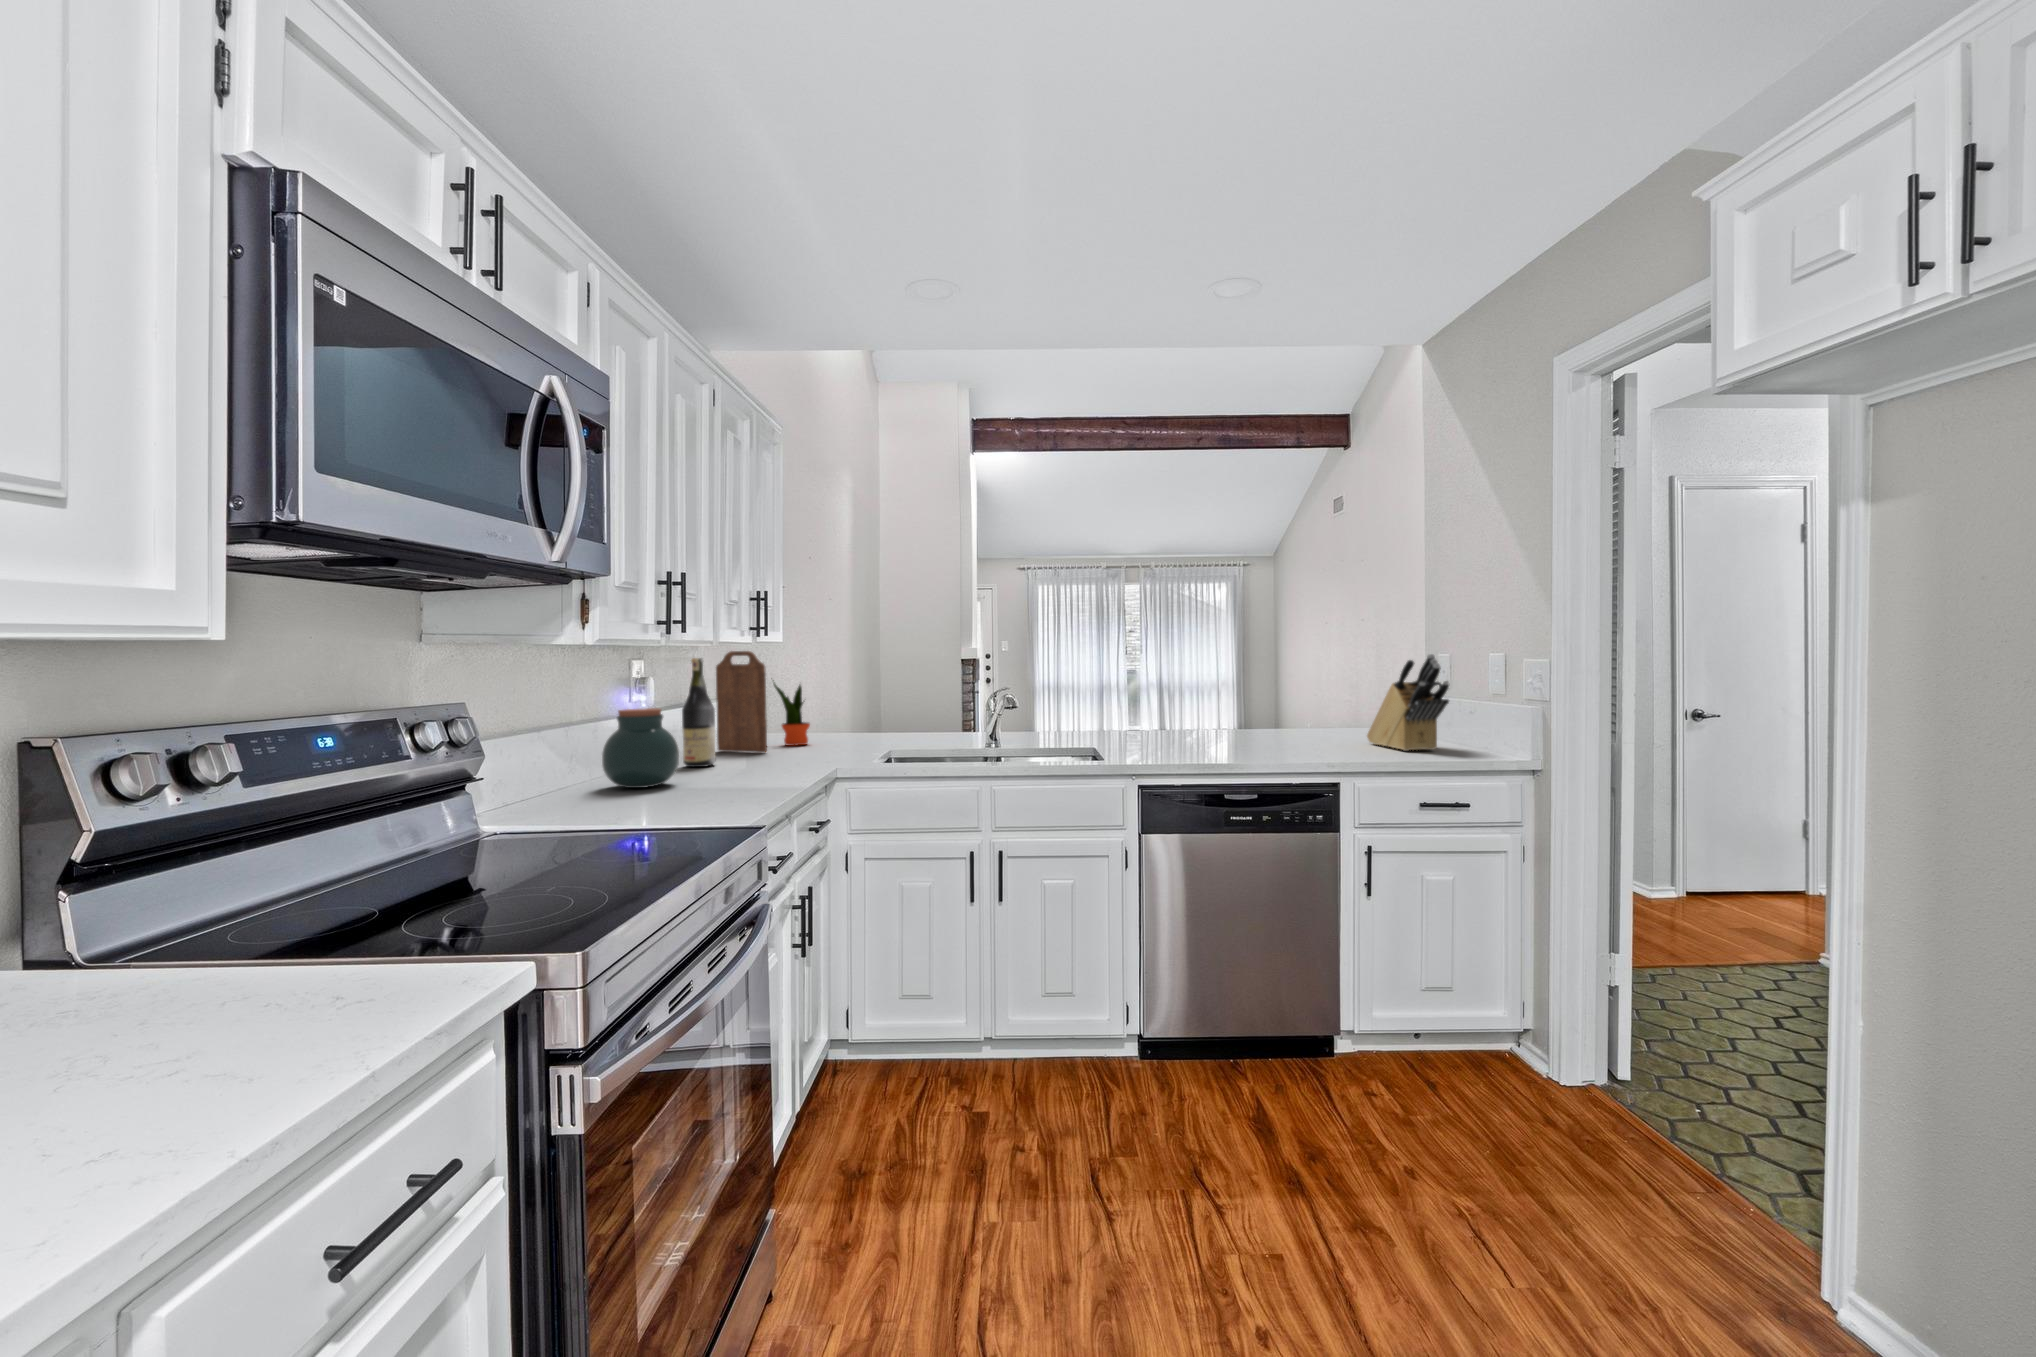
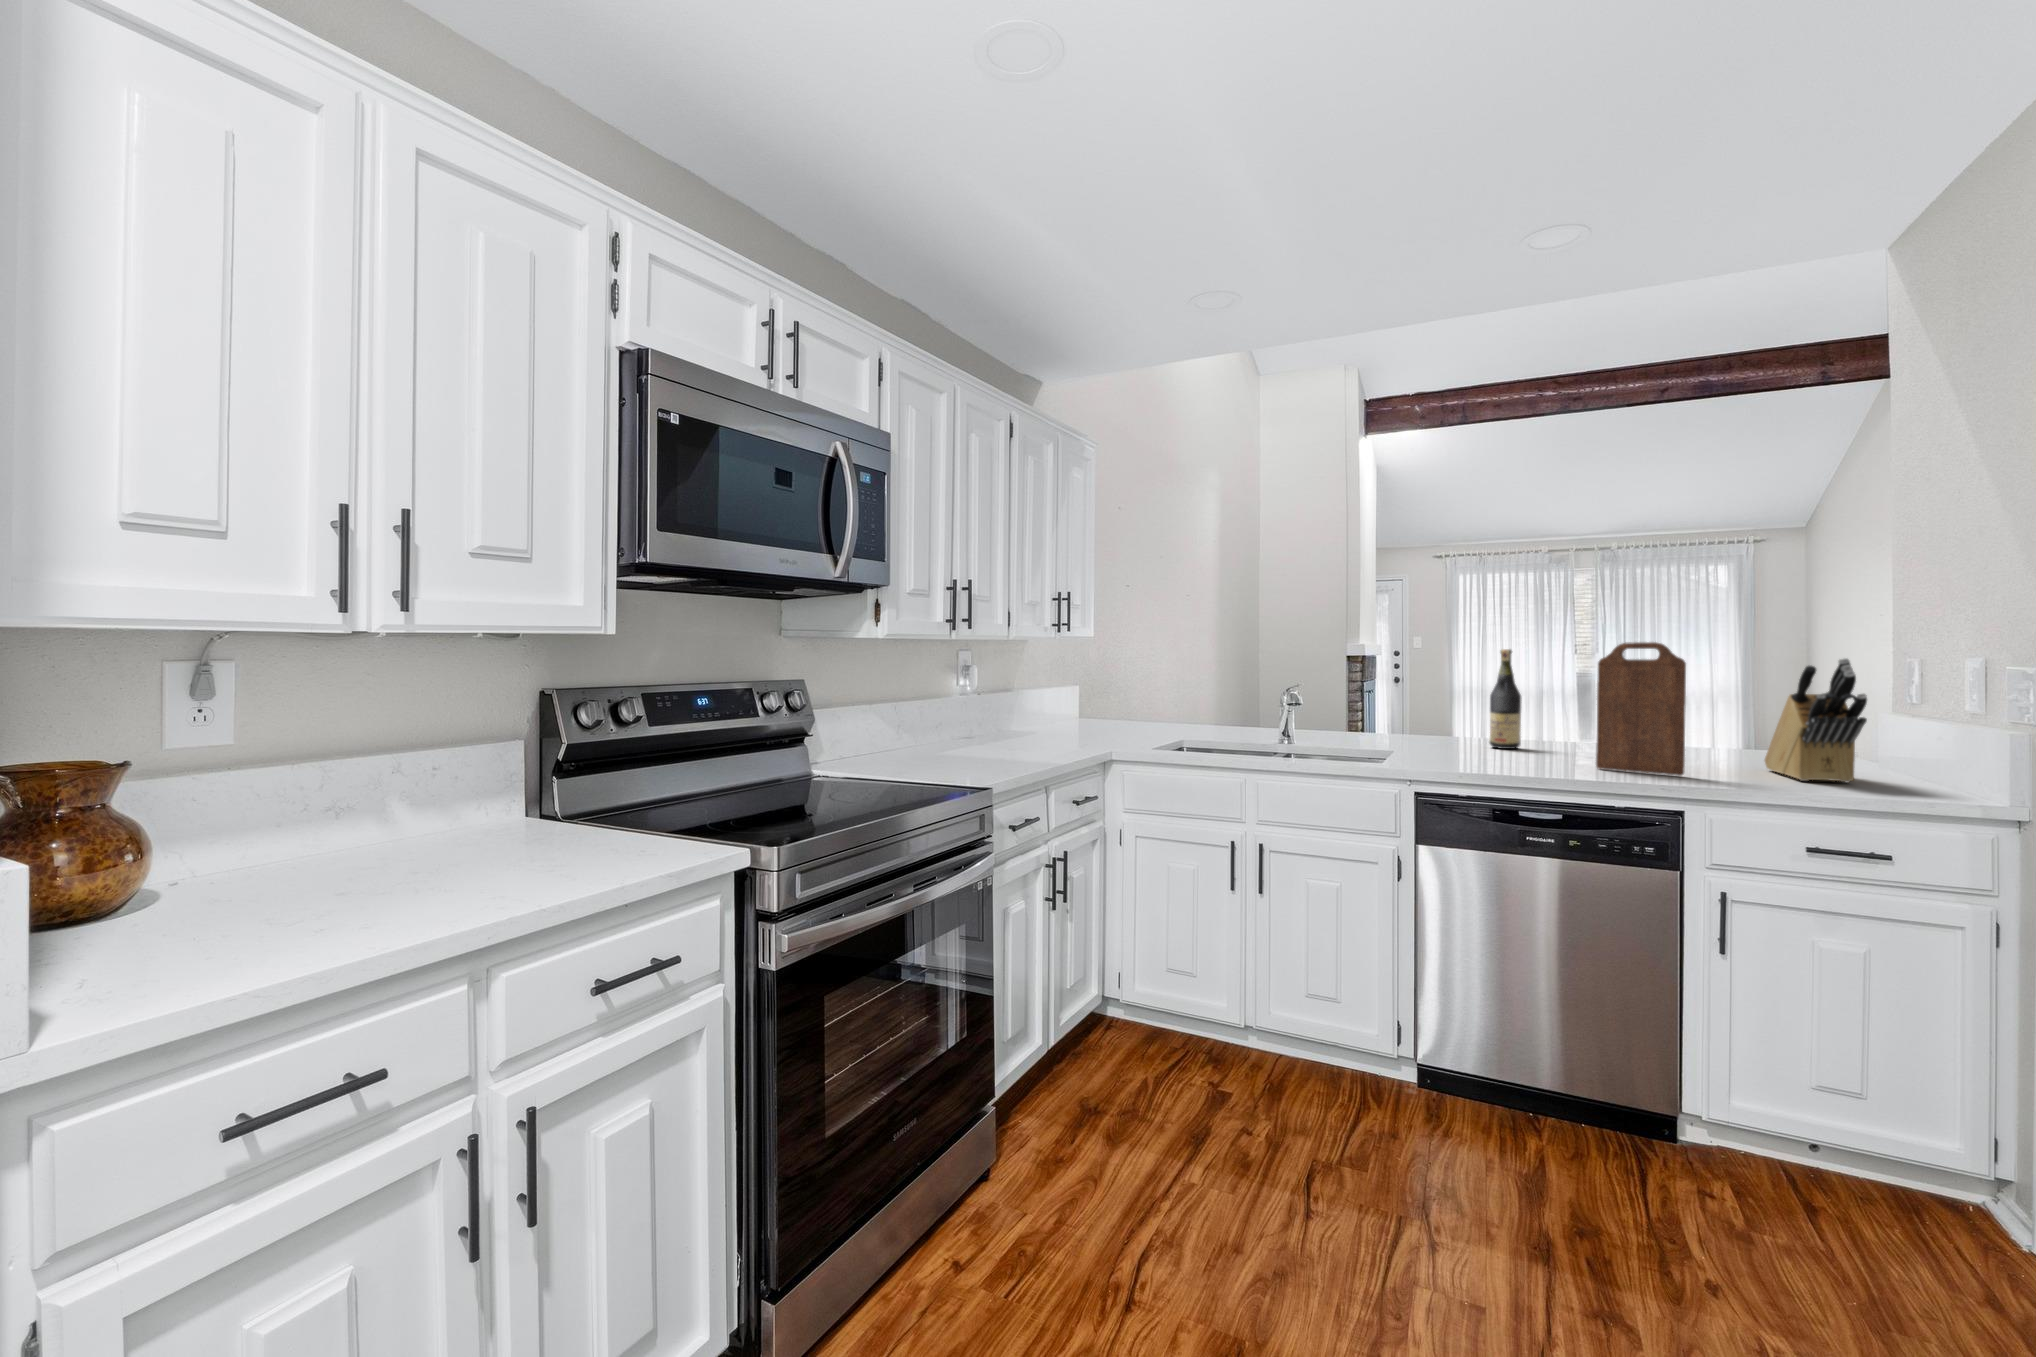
cutting board: present [716,651,767,753] -> present [1596,642,1686,776]
wine bottle: present [682,658,716,767] -> present [1489,649,1521,749]
potted plant: present [774,683,810,746] -> none [1091,669,1123,733]
jar: present [602,708,679,788] -> none [918,691,976,756]

